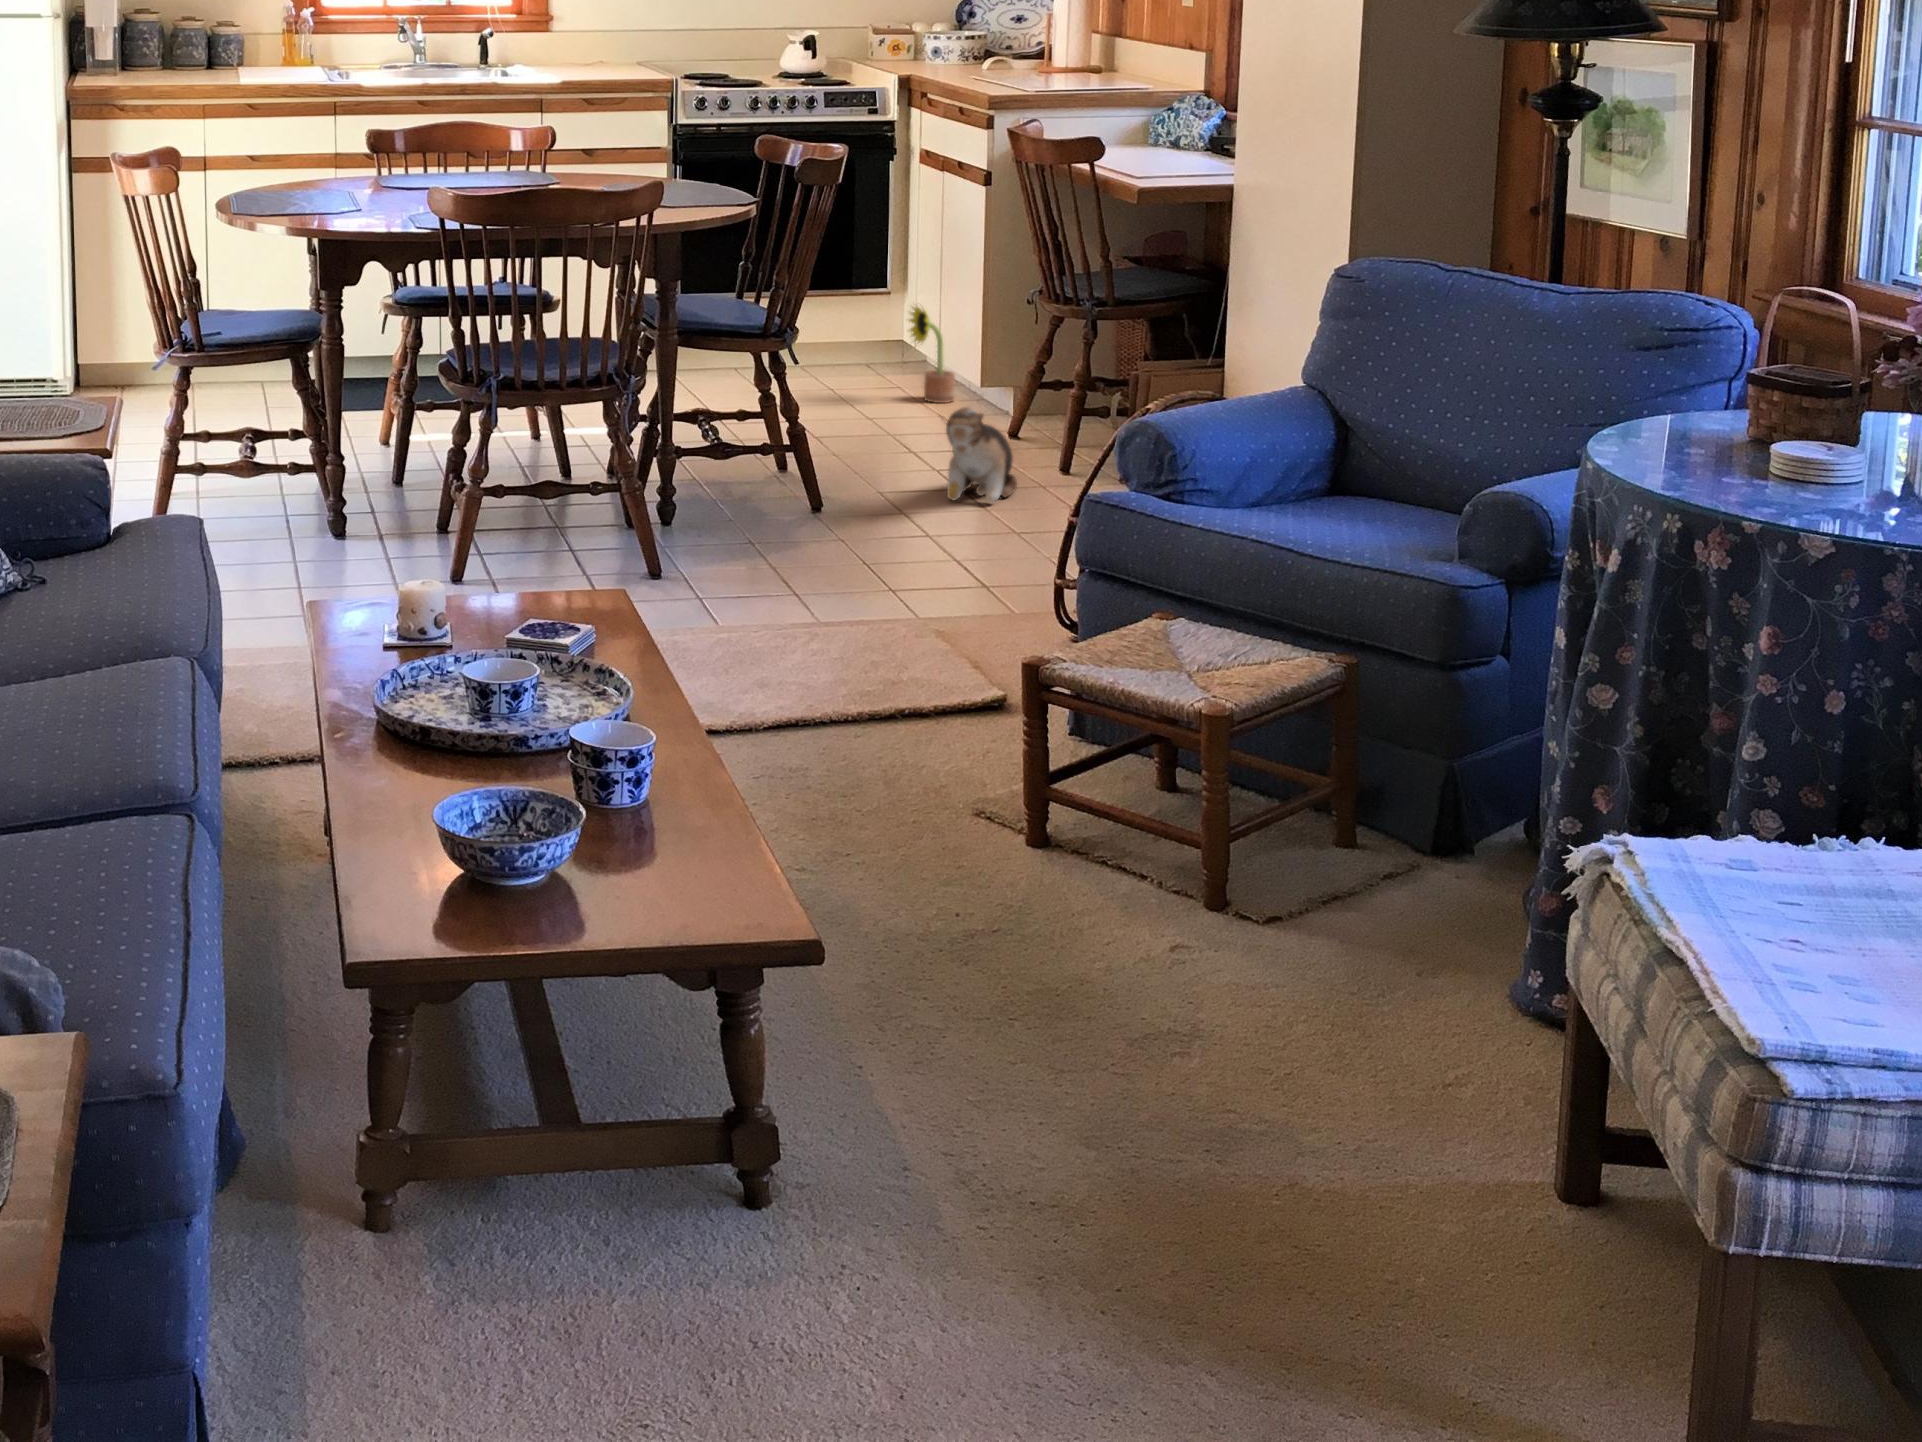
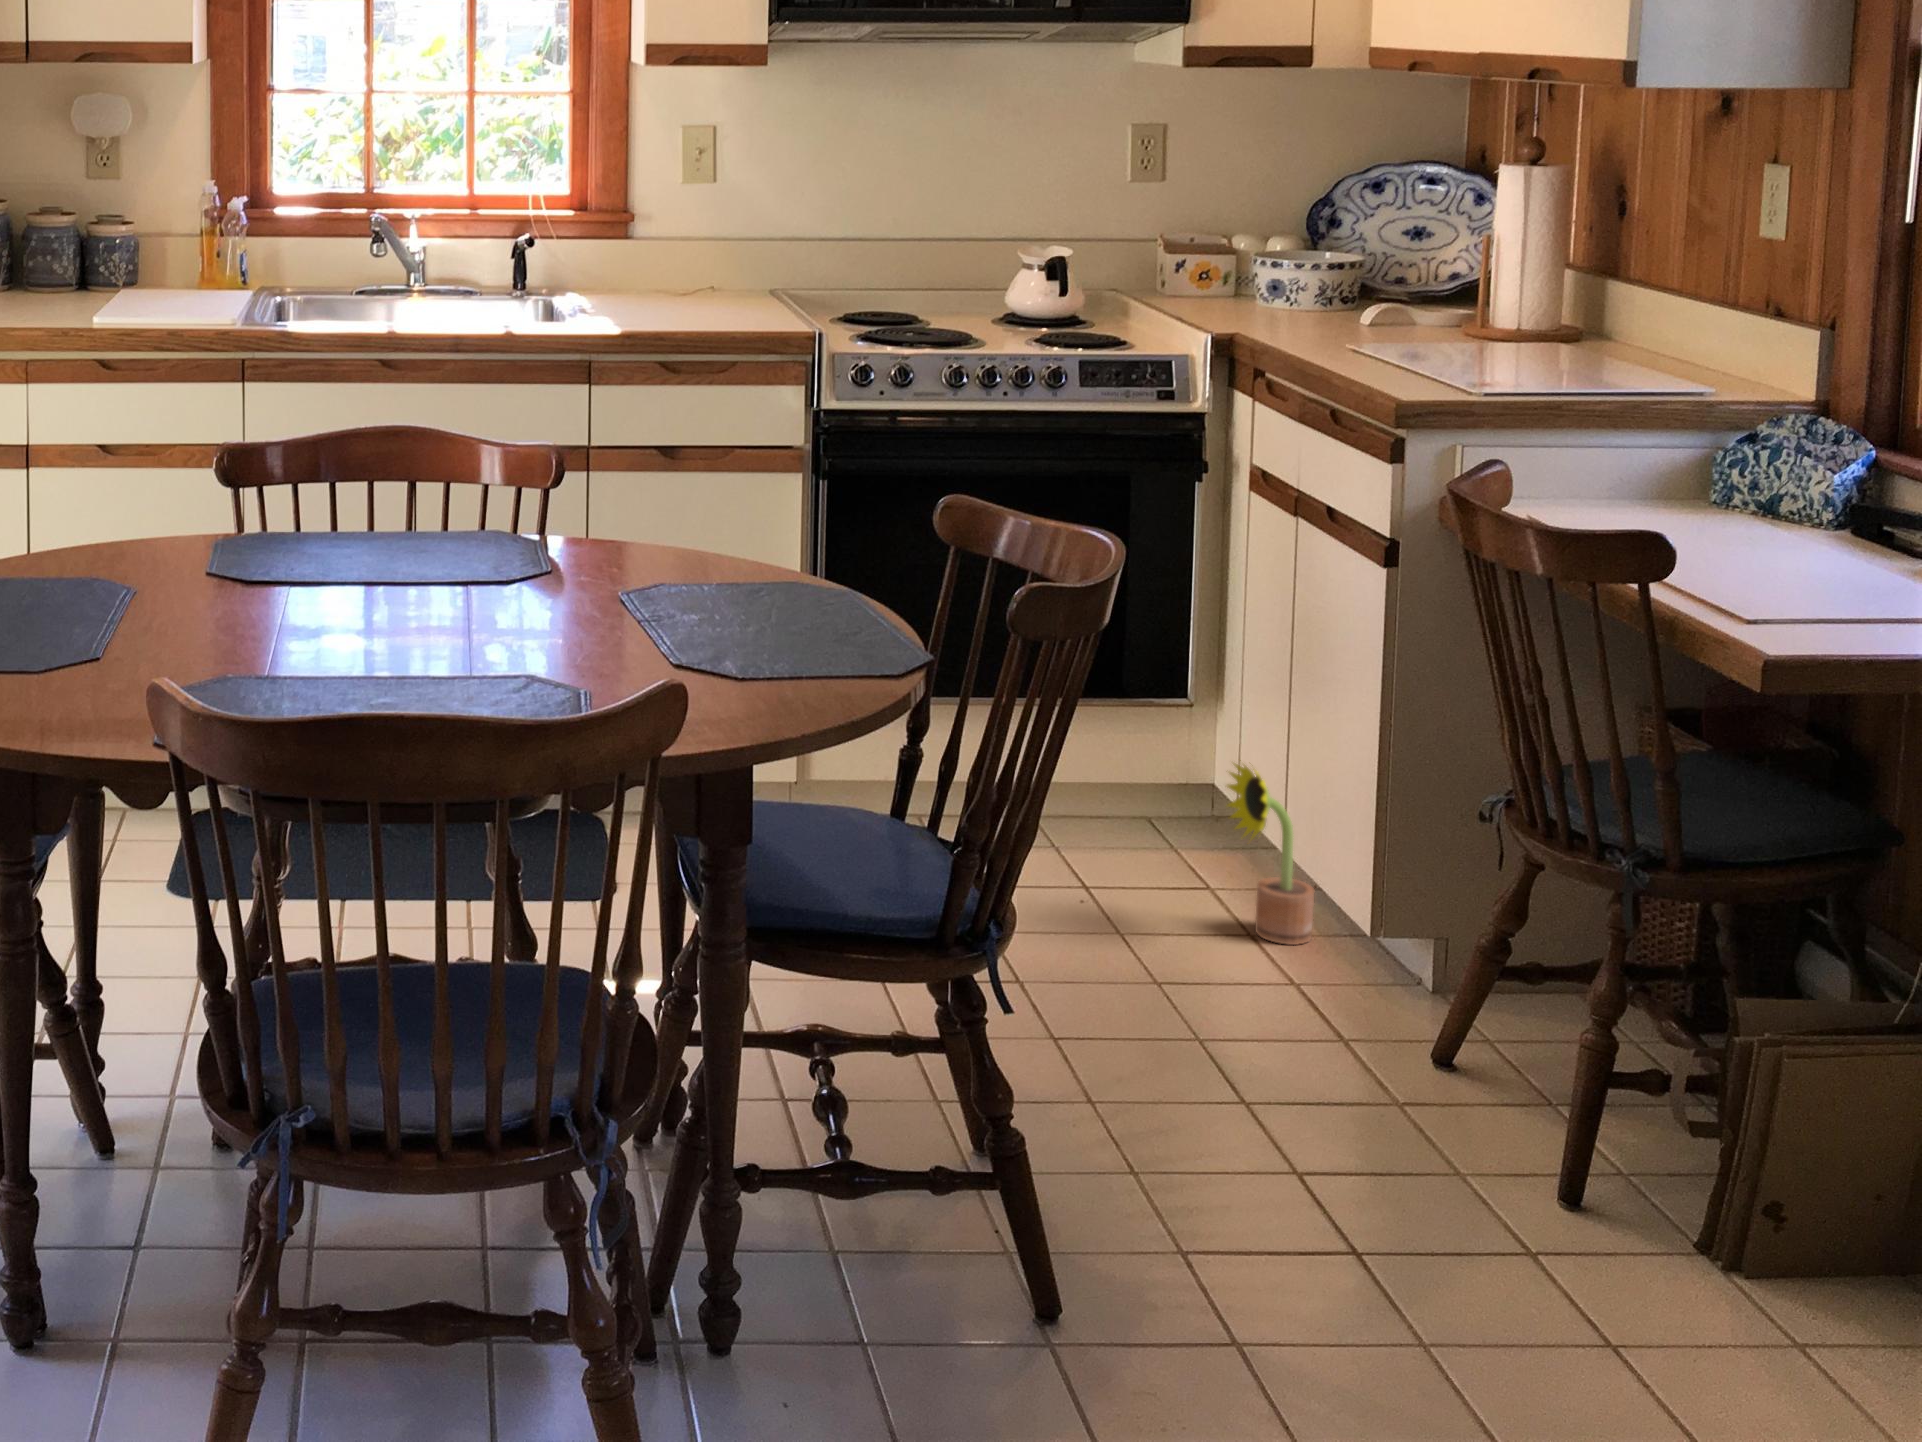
plush toy: present [946,407,1017,502] -> none [1318,1123,1484,1327]

